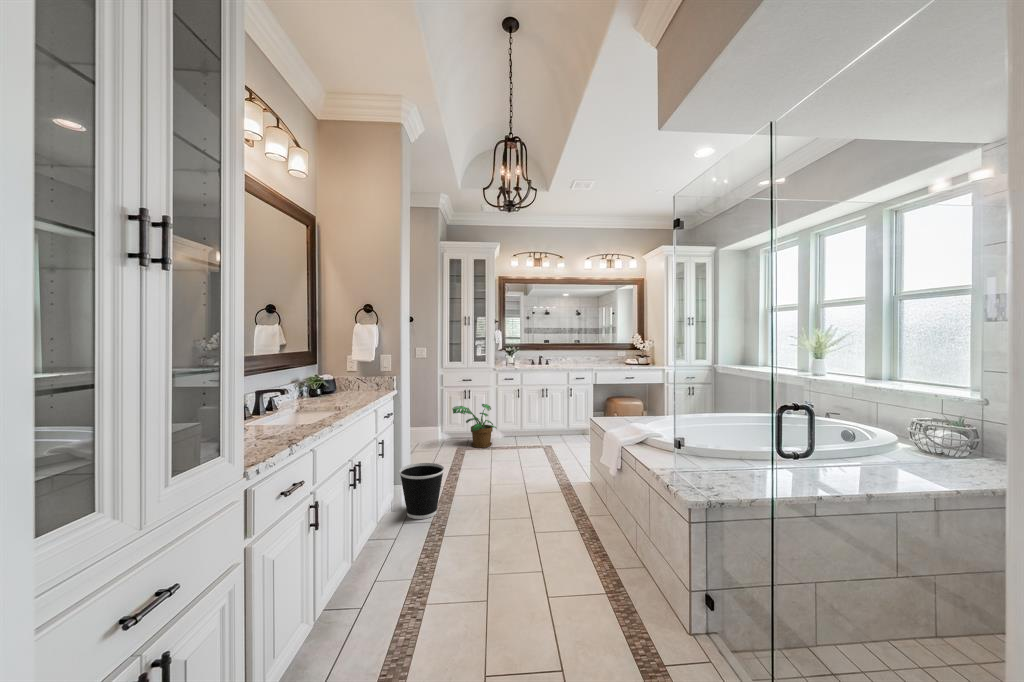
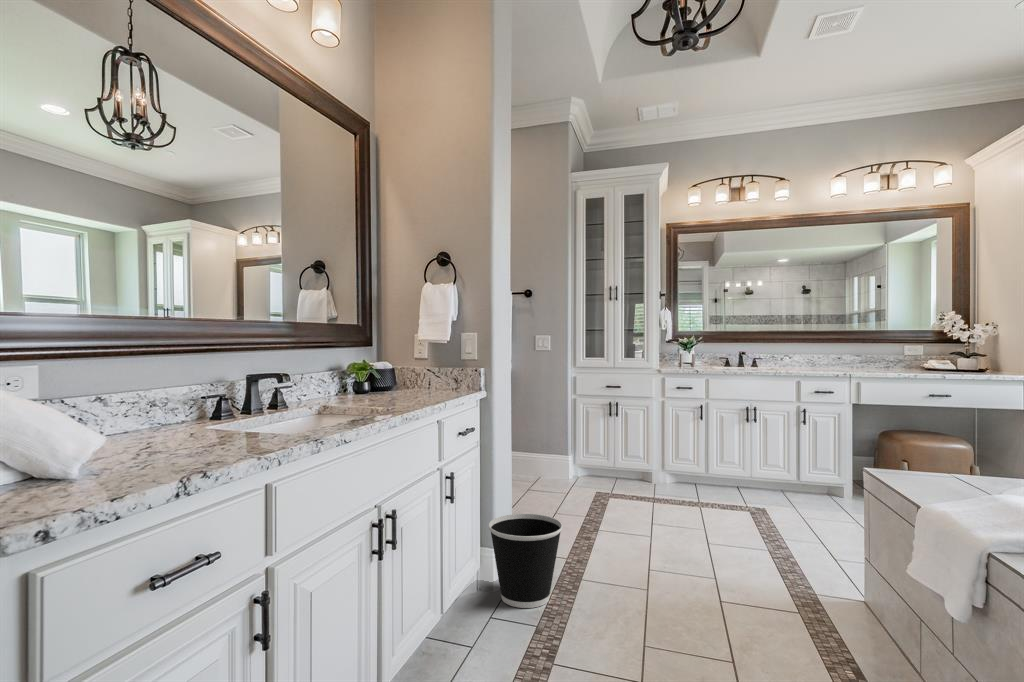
potted plant: present [452,404,496,448] -> none [588,426,662,498]

